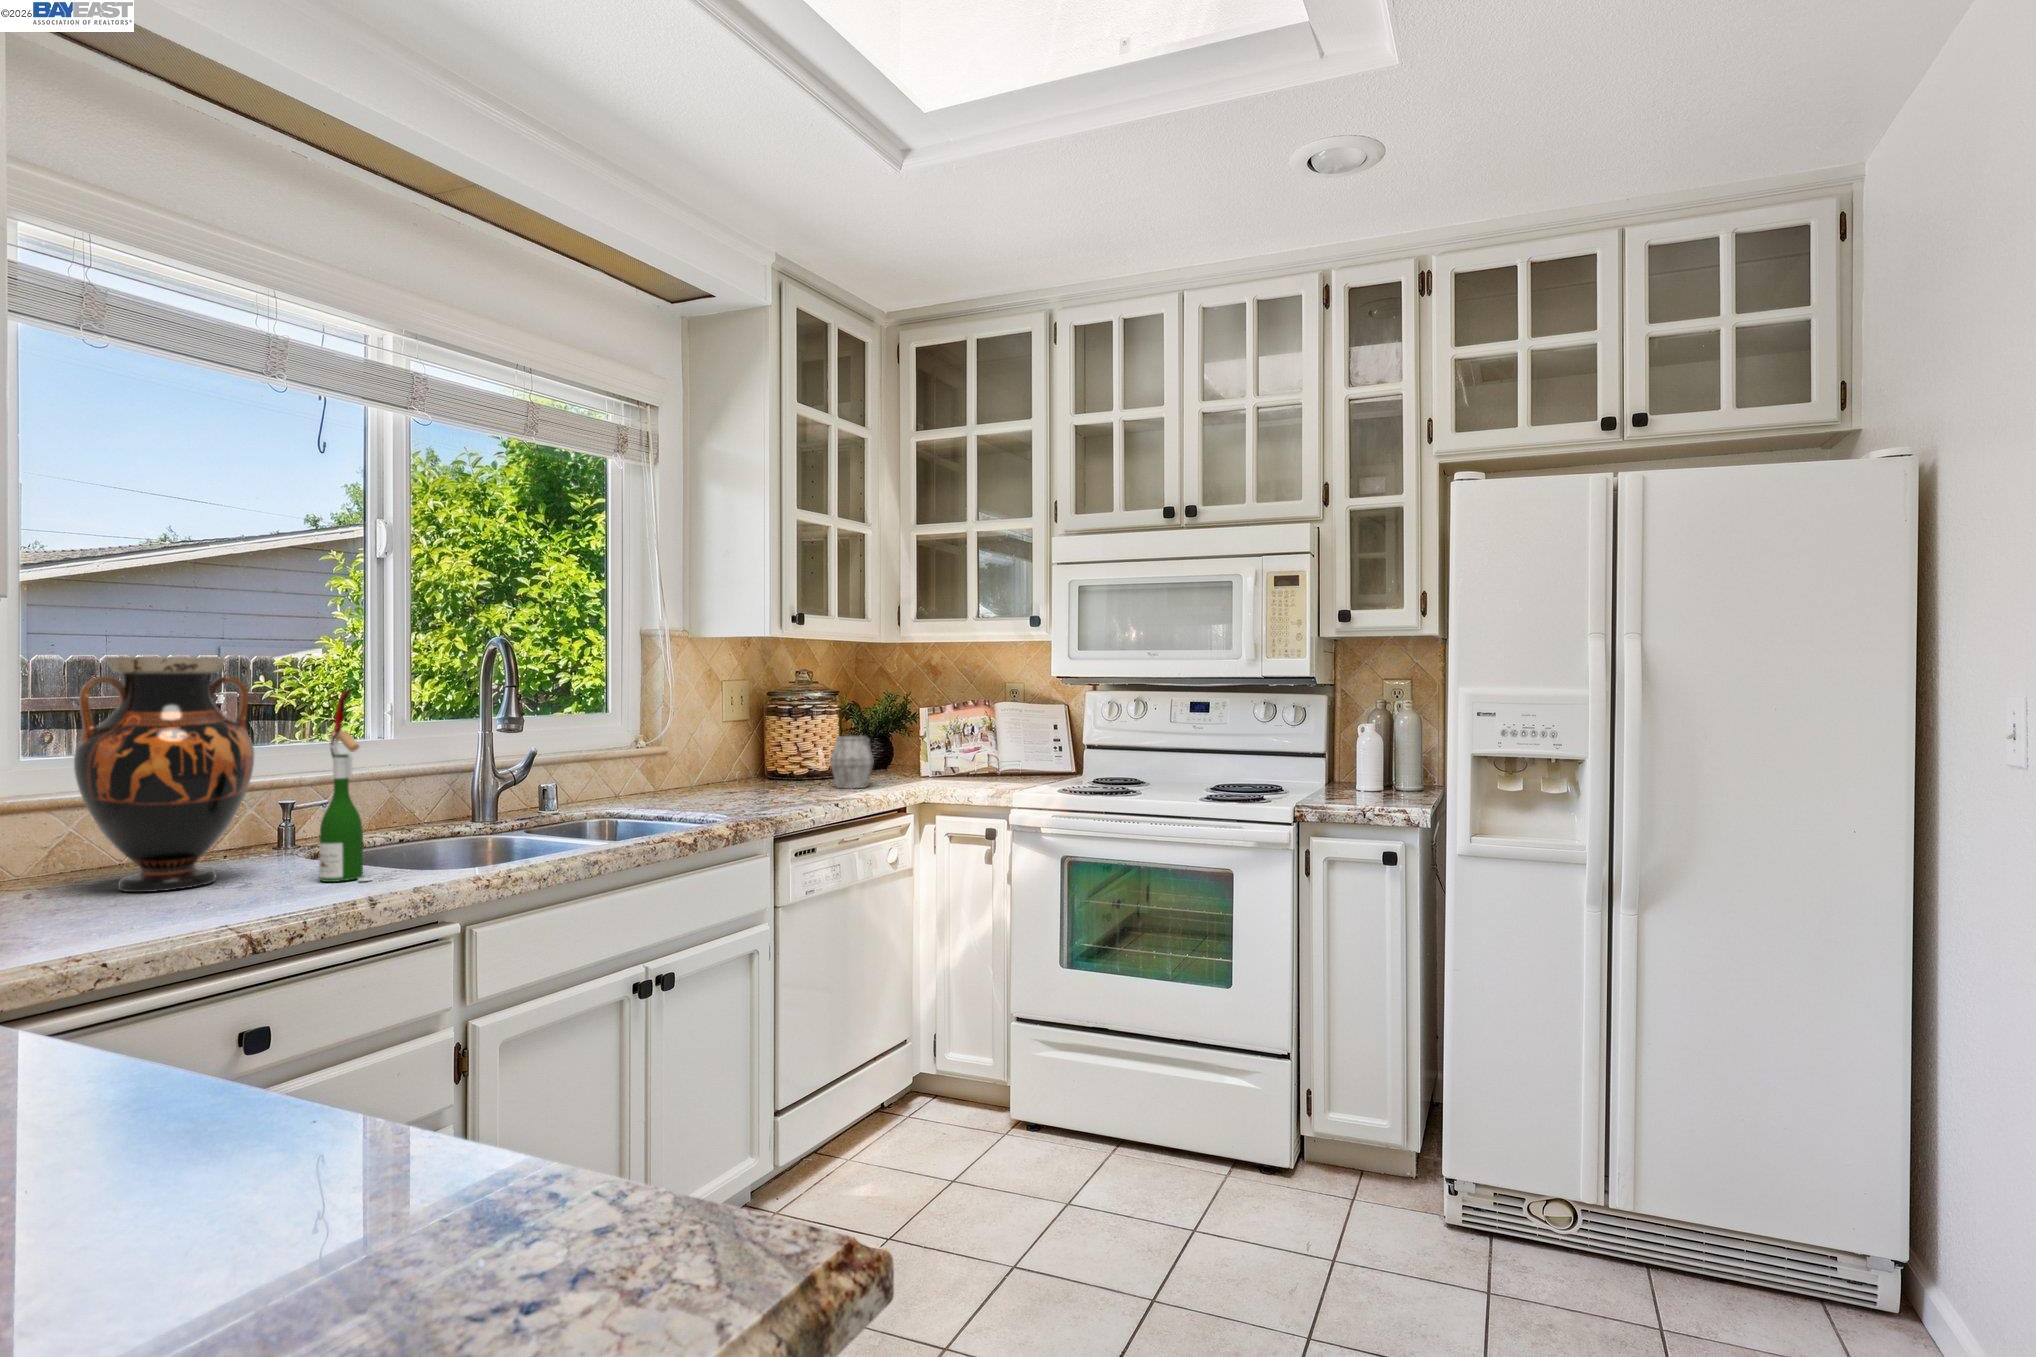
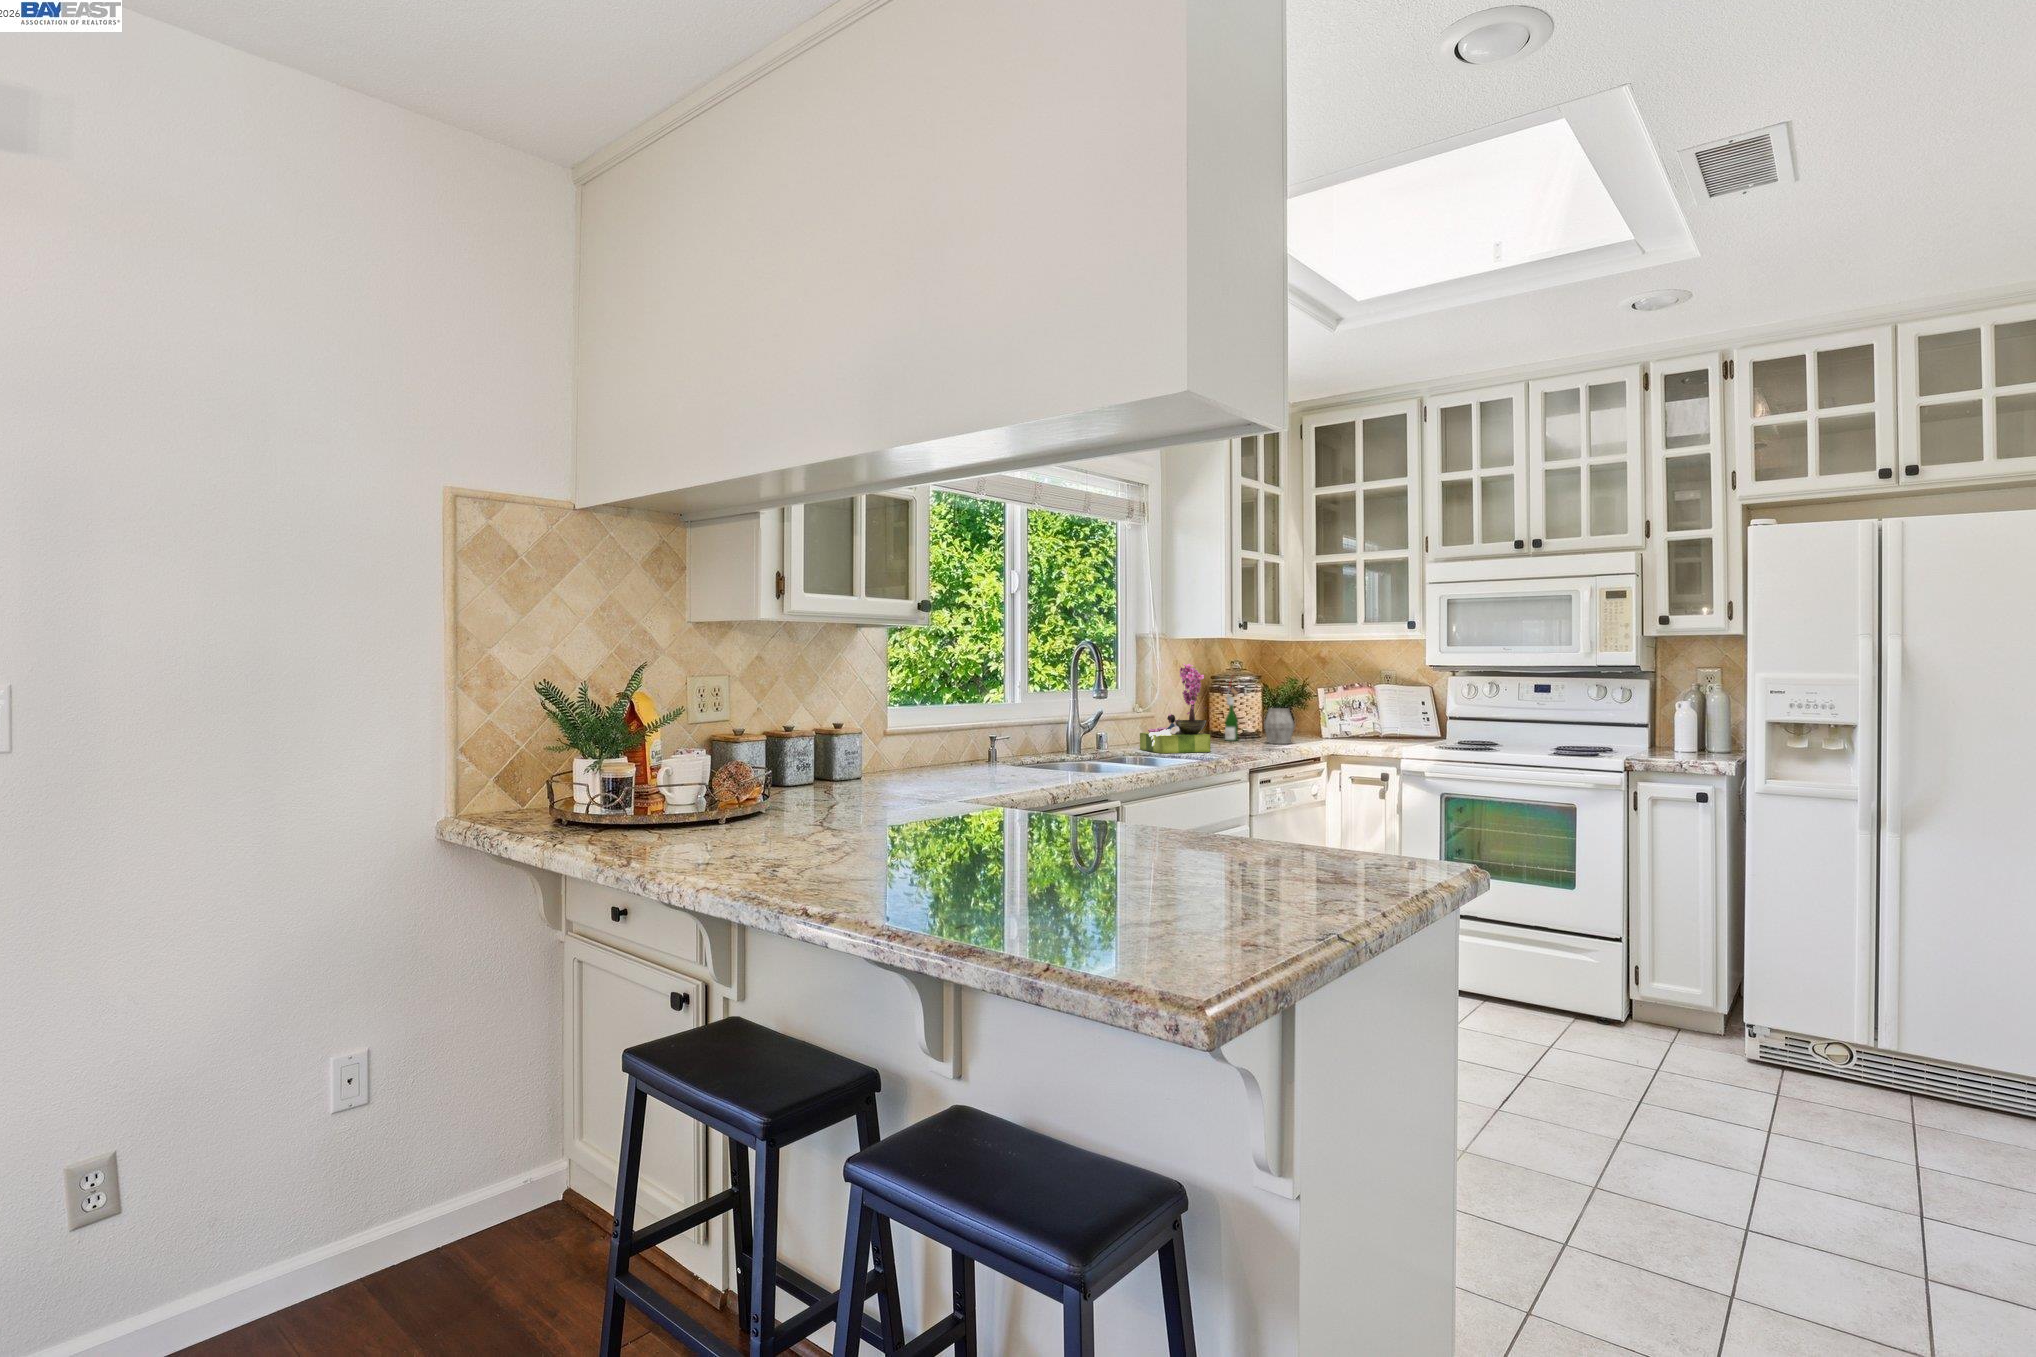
vase: present [74,657,254,892] -> none [953,661,1023,776]
flower arrangement: none [616,667,725,813] -> present [1140,664,1211,753]
wine bottle: present [319,690,373,882] -> present [1225,677,1238,741]

